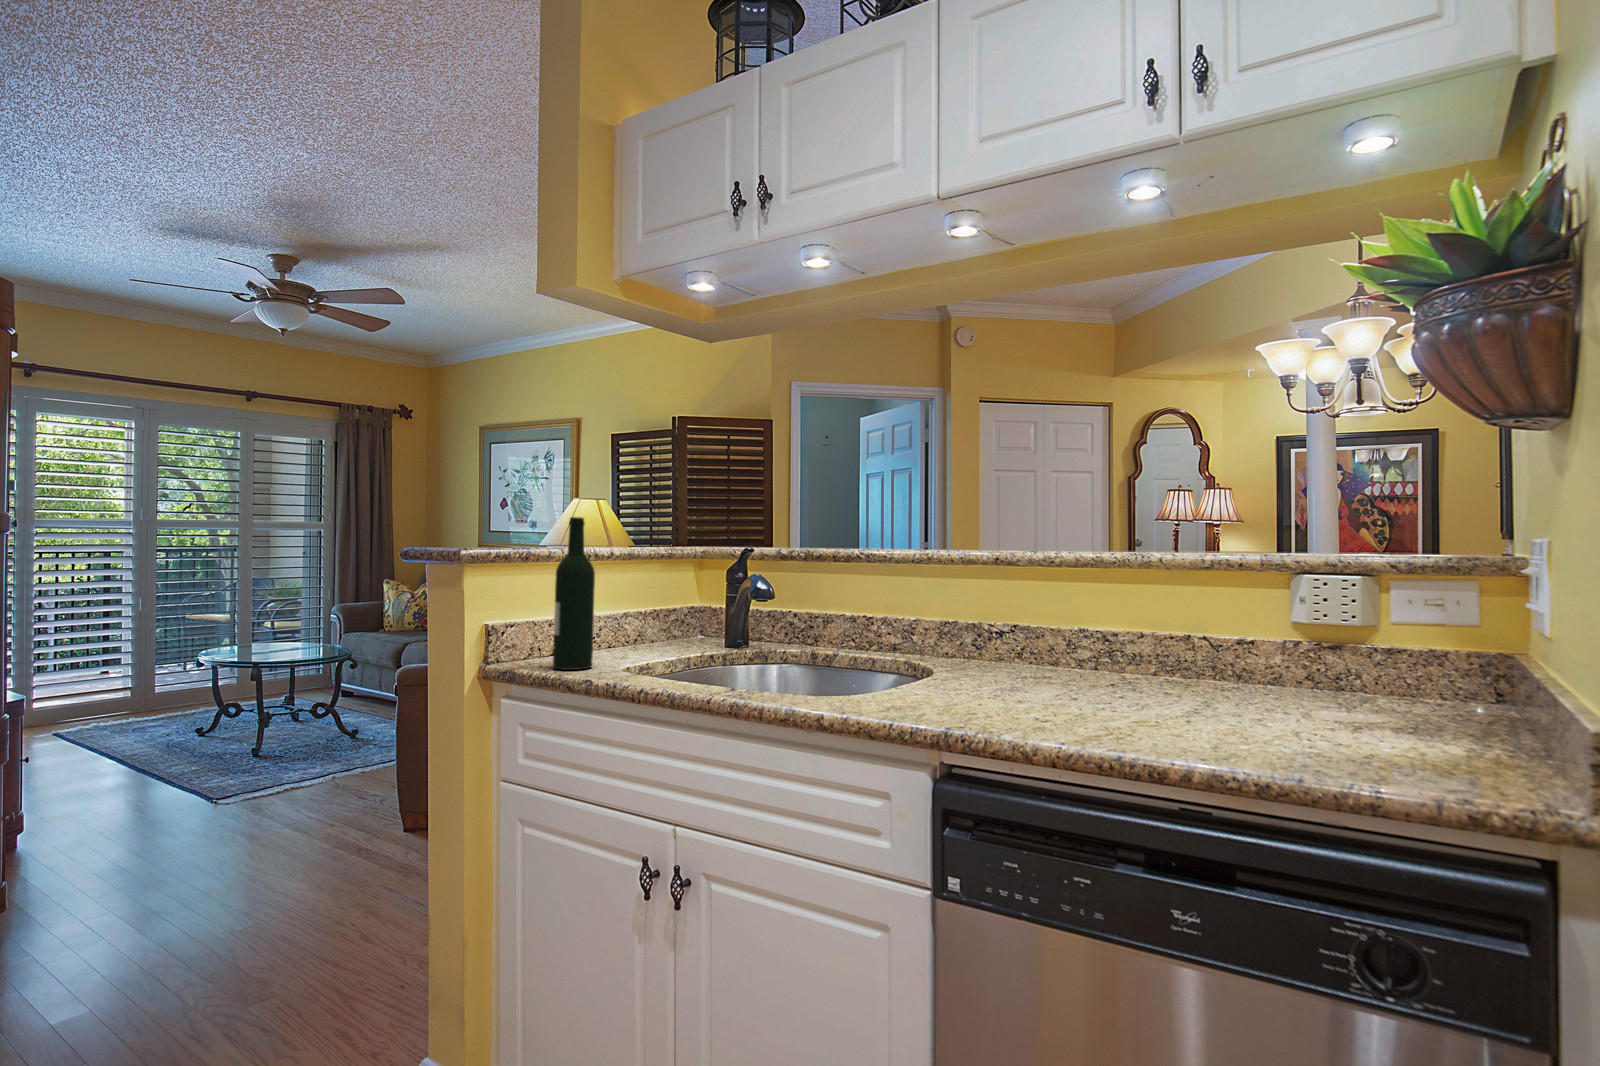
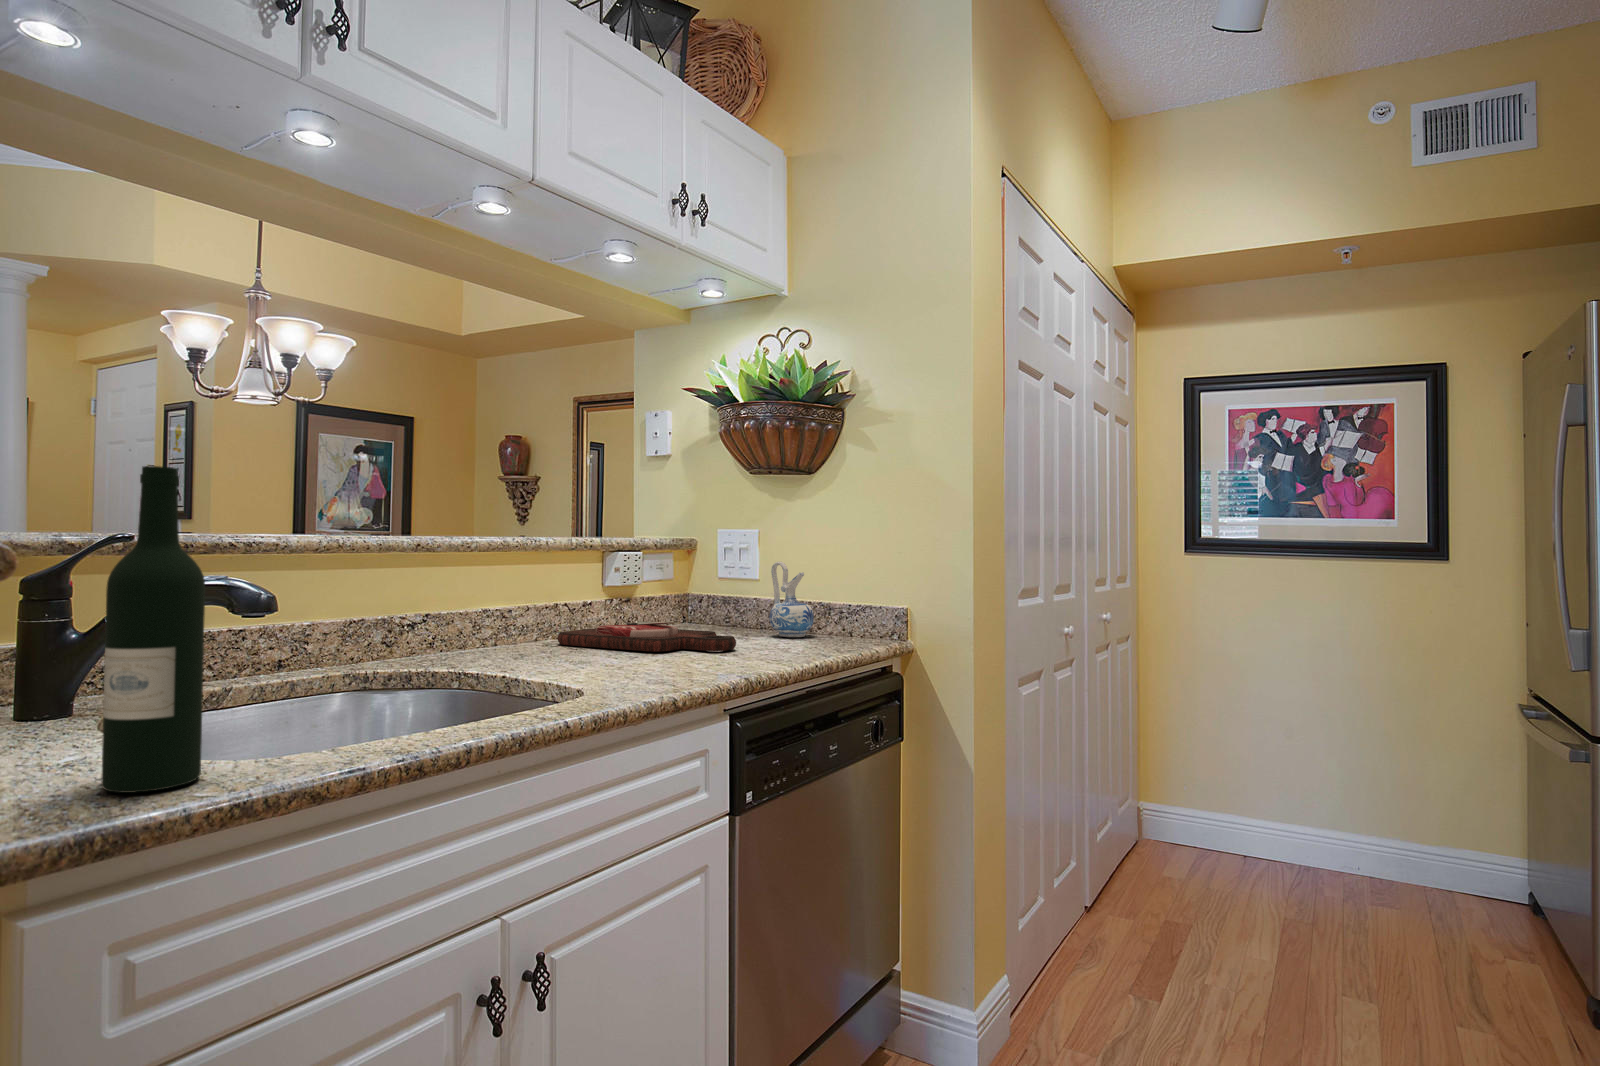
ceramic pitcher: none [1404,600,1514,751] -> present [769,562,814,637]
cutting board: none [1112,666,1277,722] -> present [558,621,736,652]

